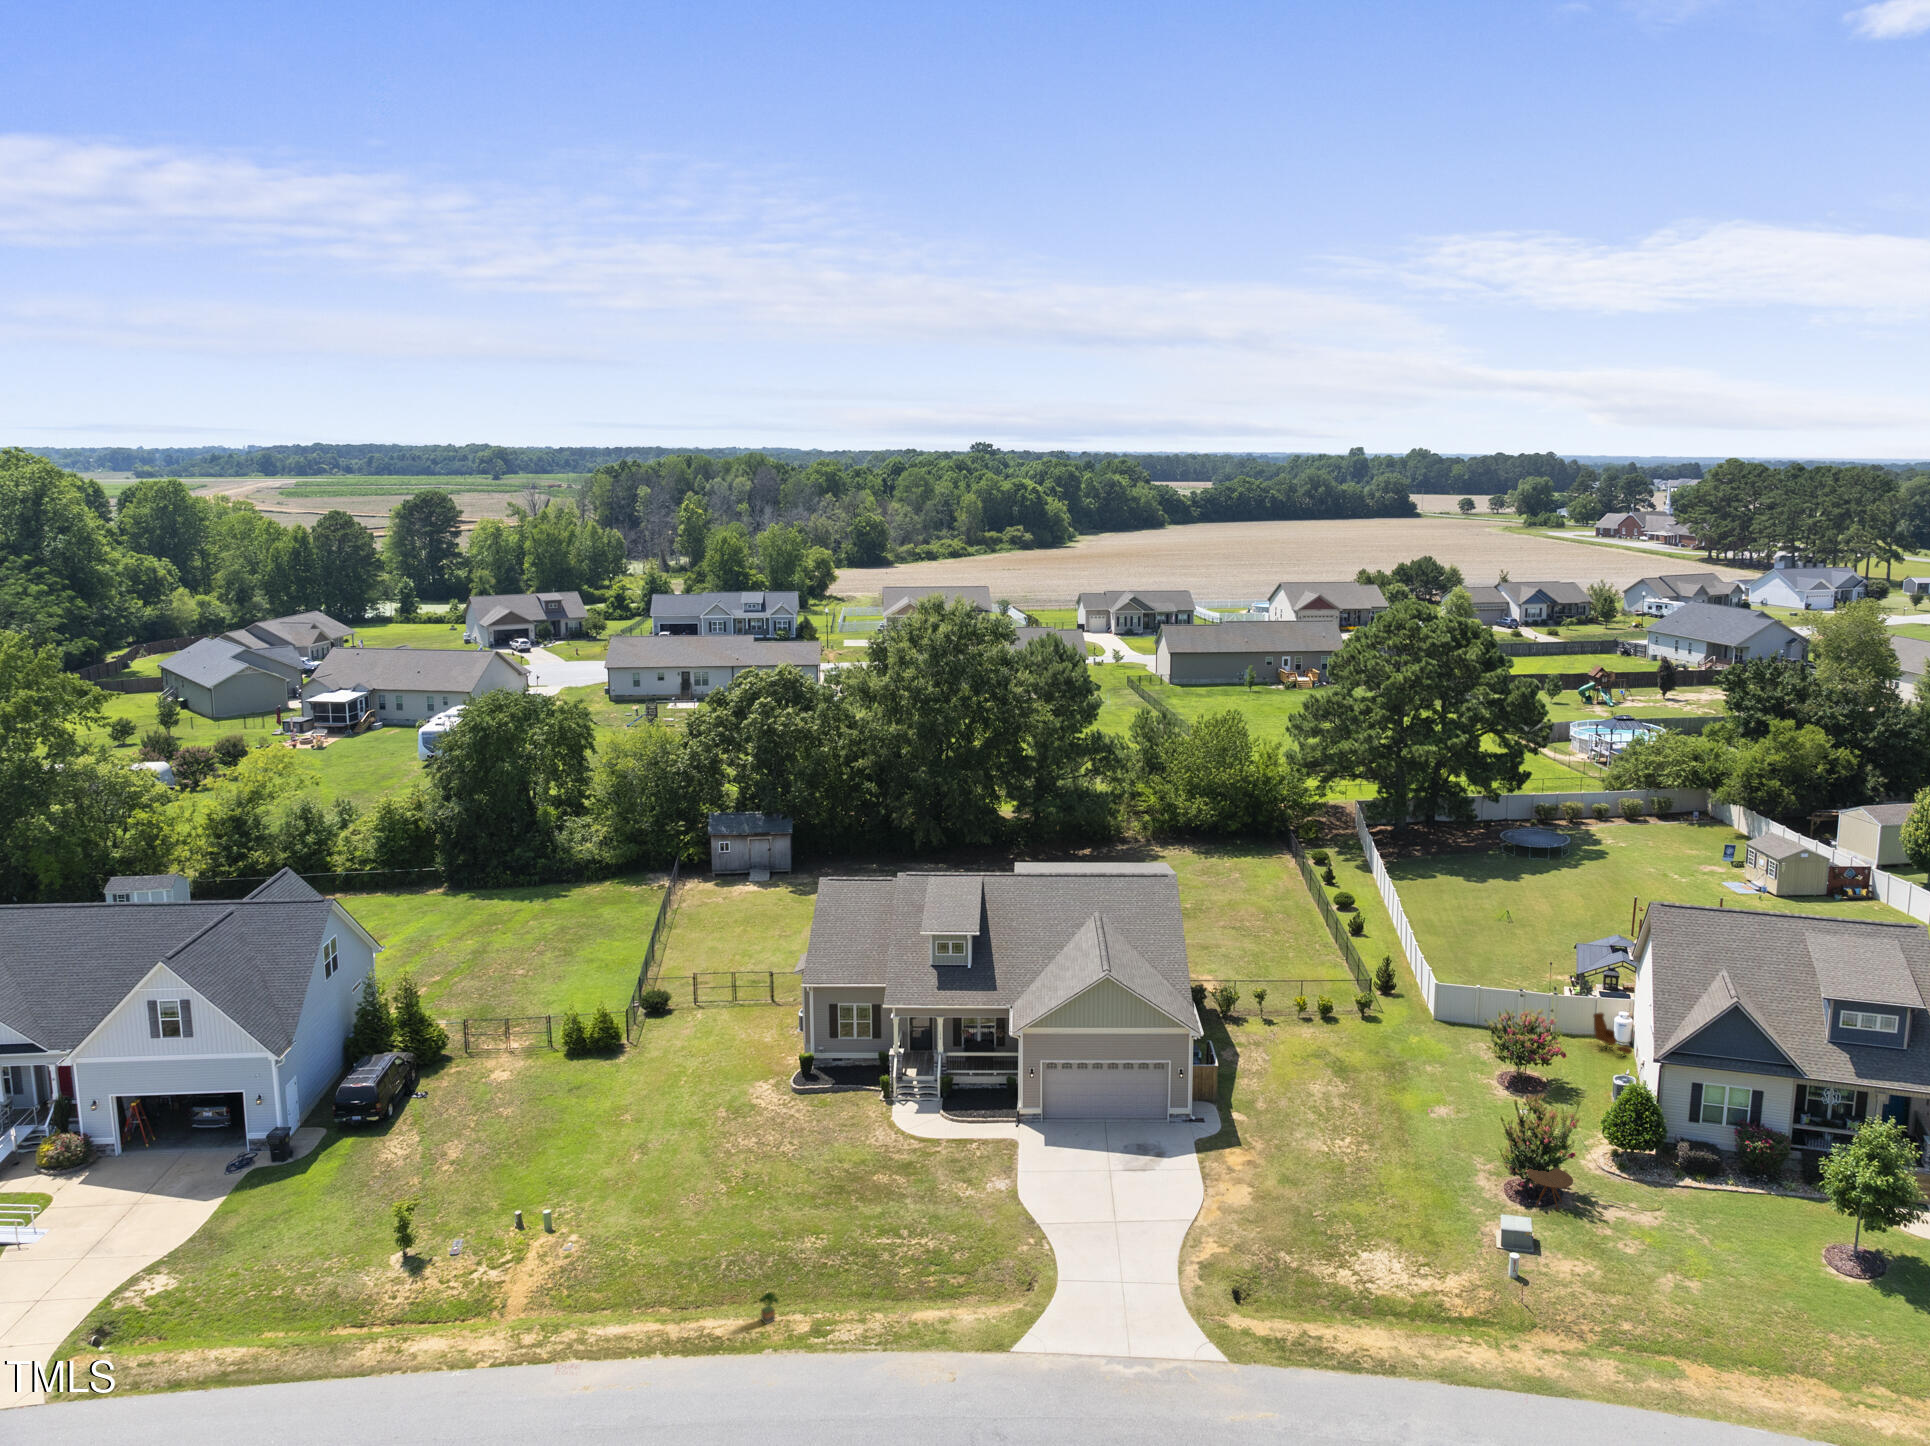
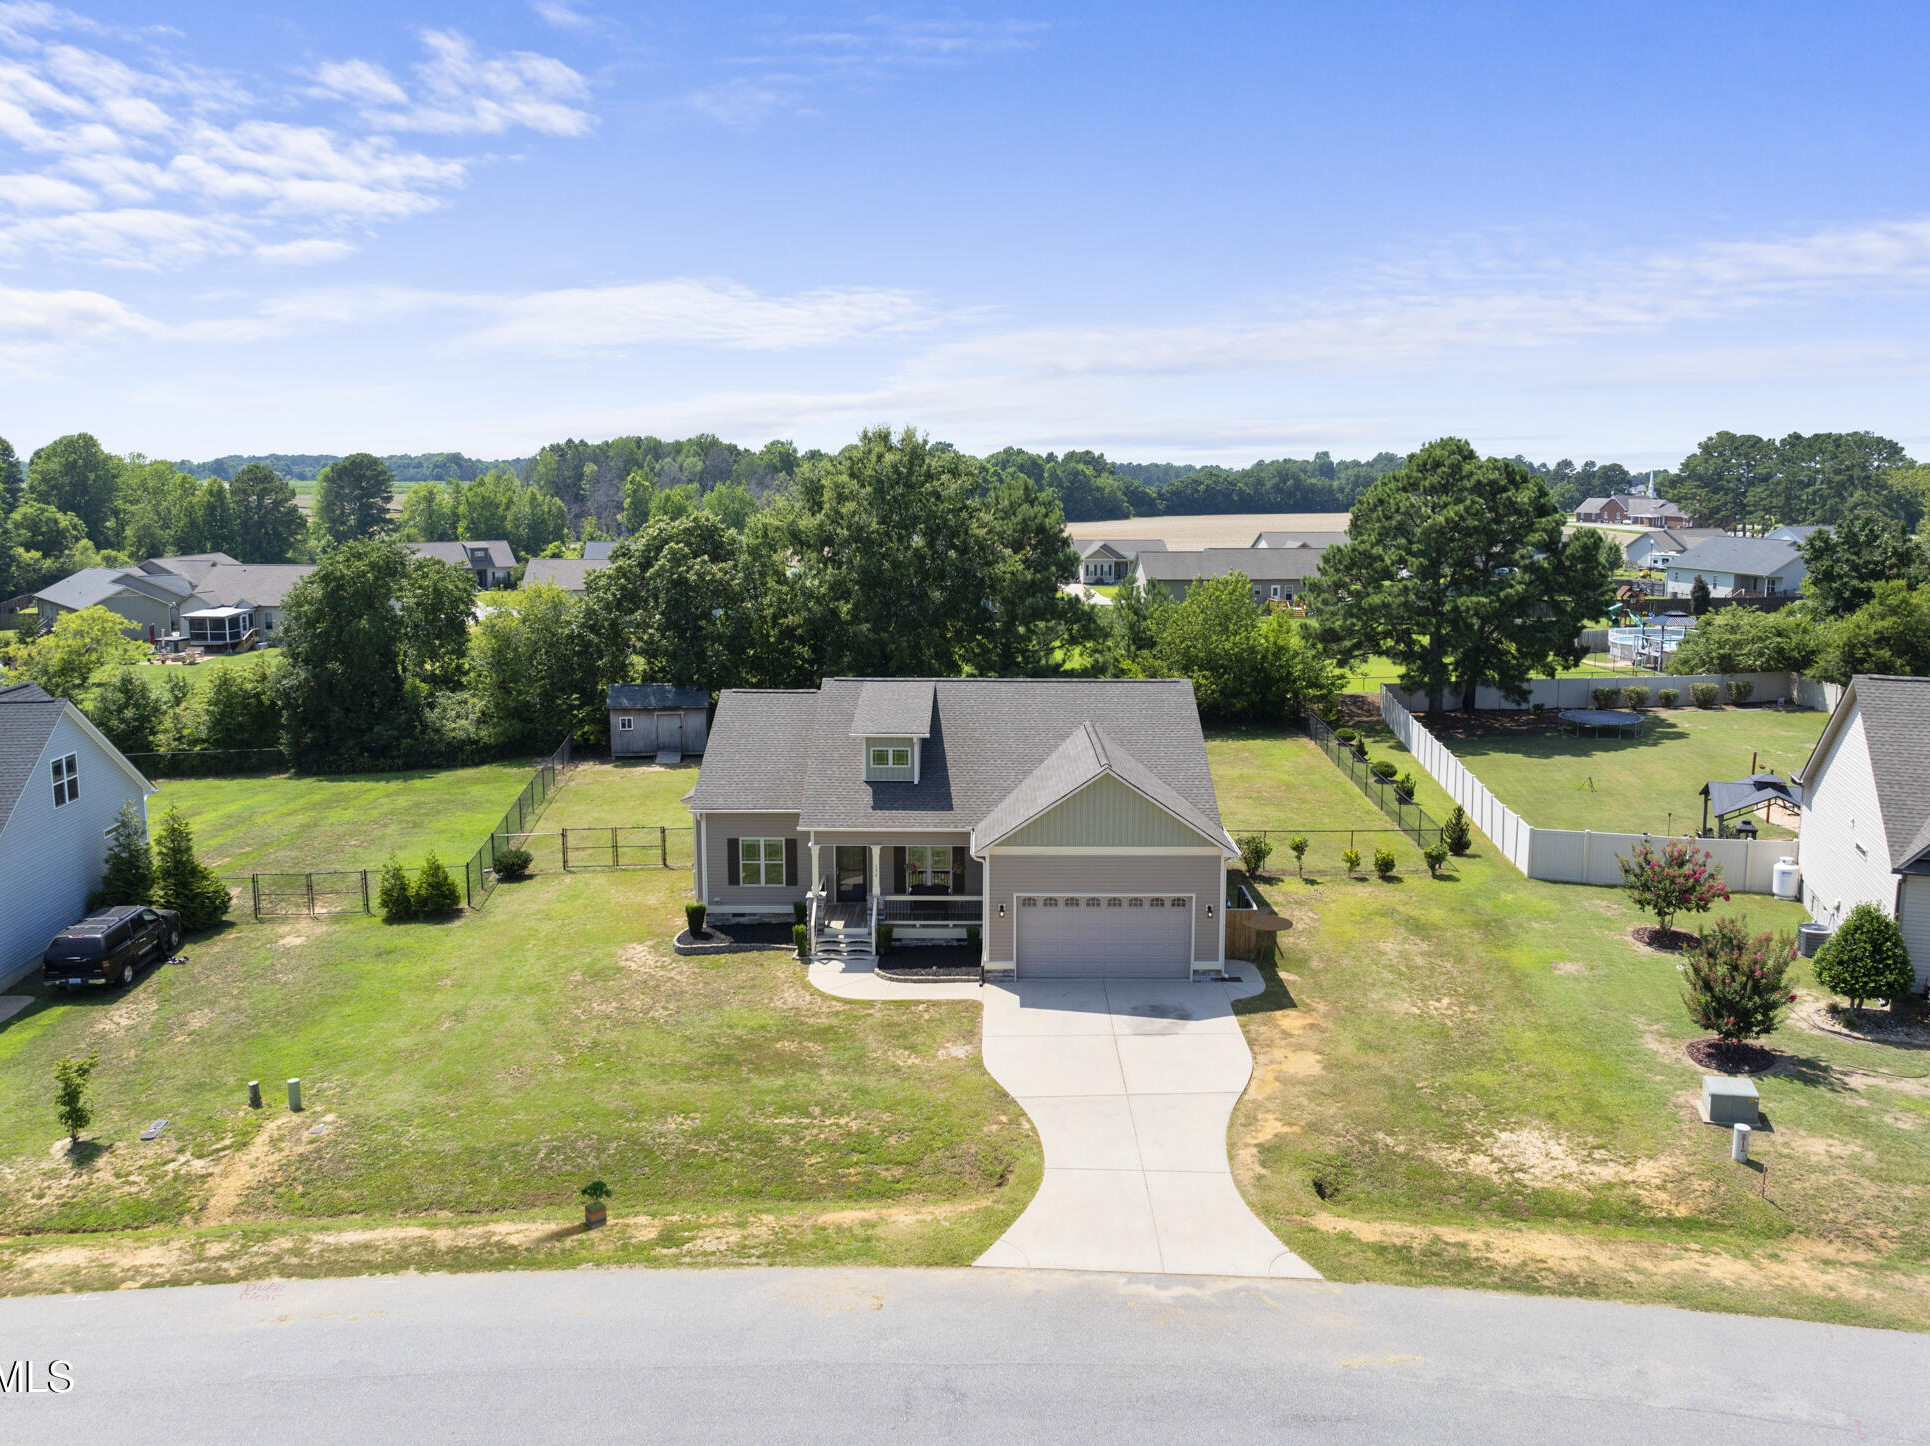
lounge chair: present [1593,1013,1632,1057] -> none [1749,854,1807,912]
round table: present [1528,1168,1573,1211] -> present [1243,915,1293,960]

